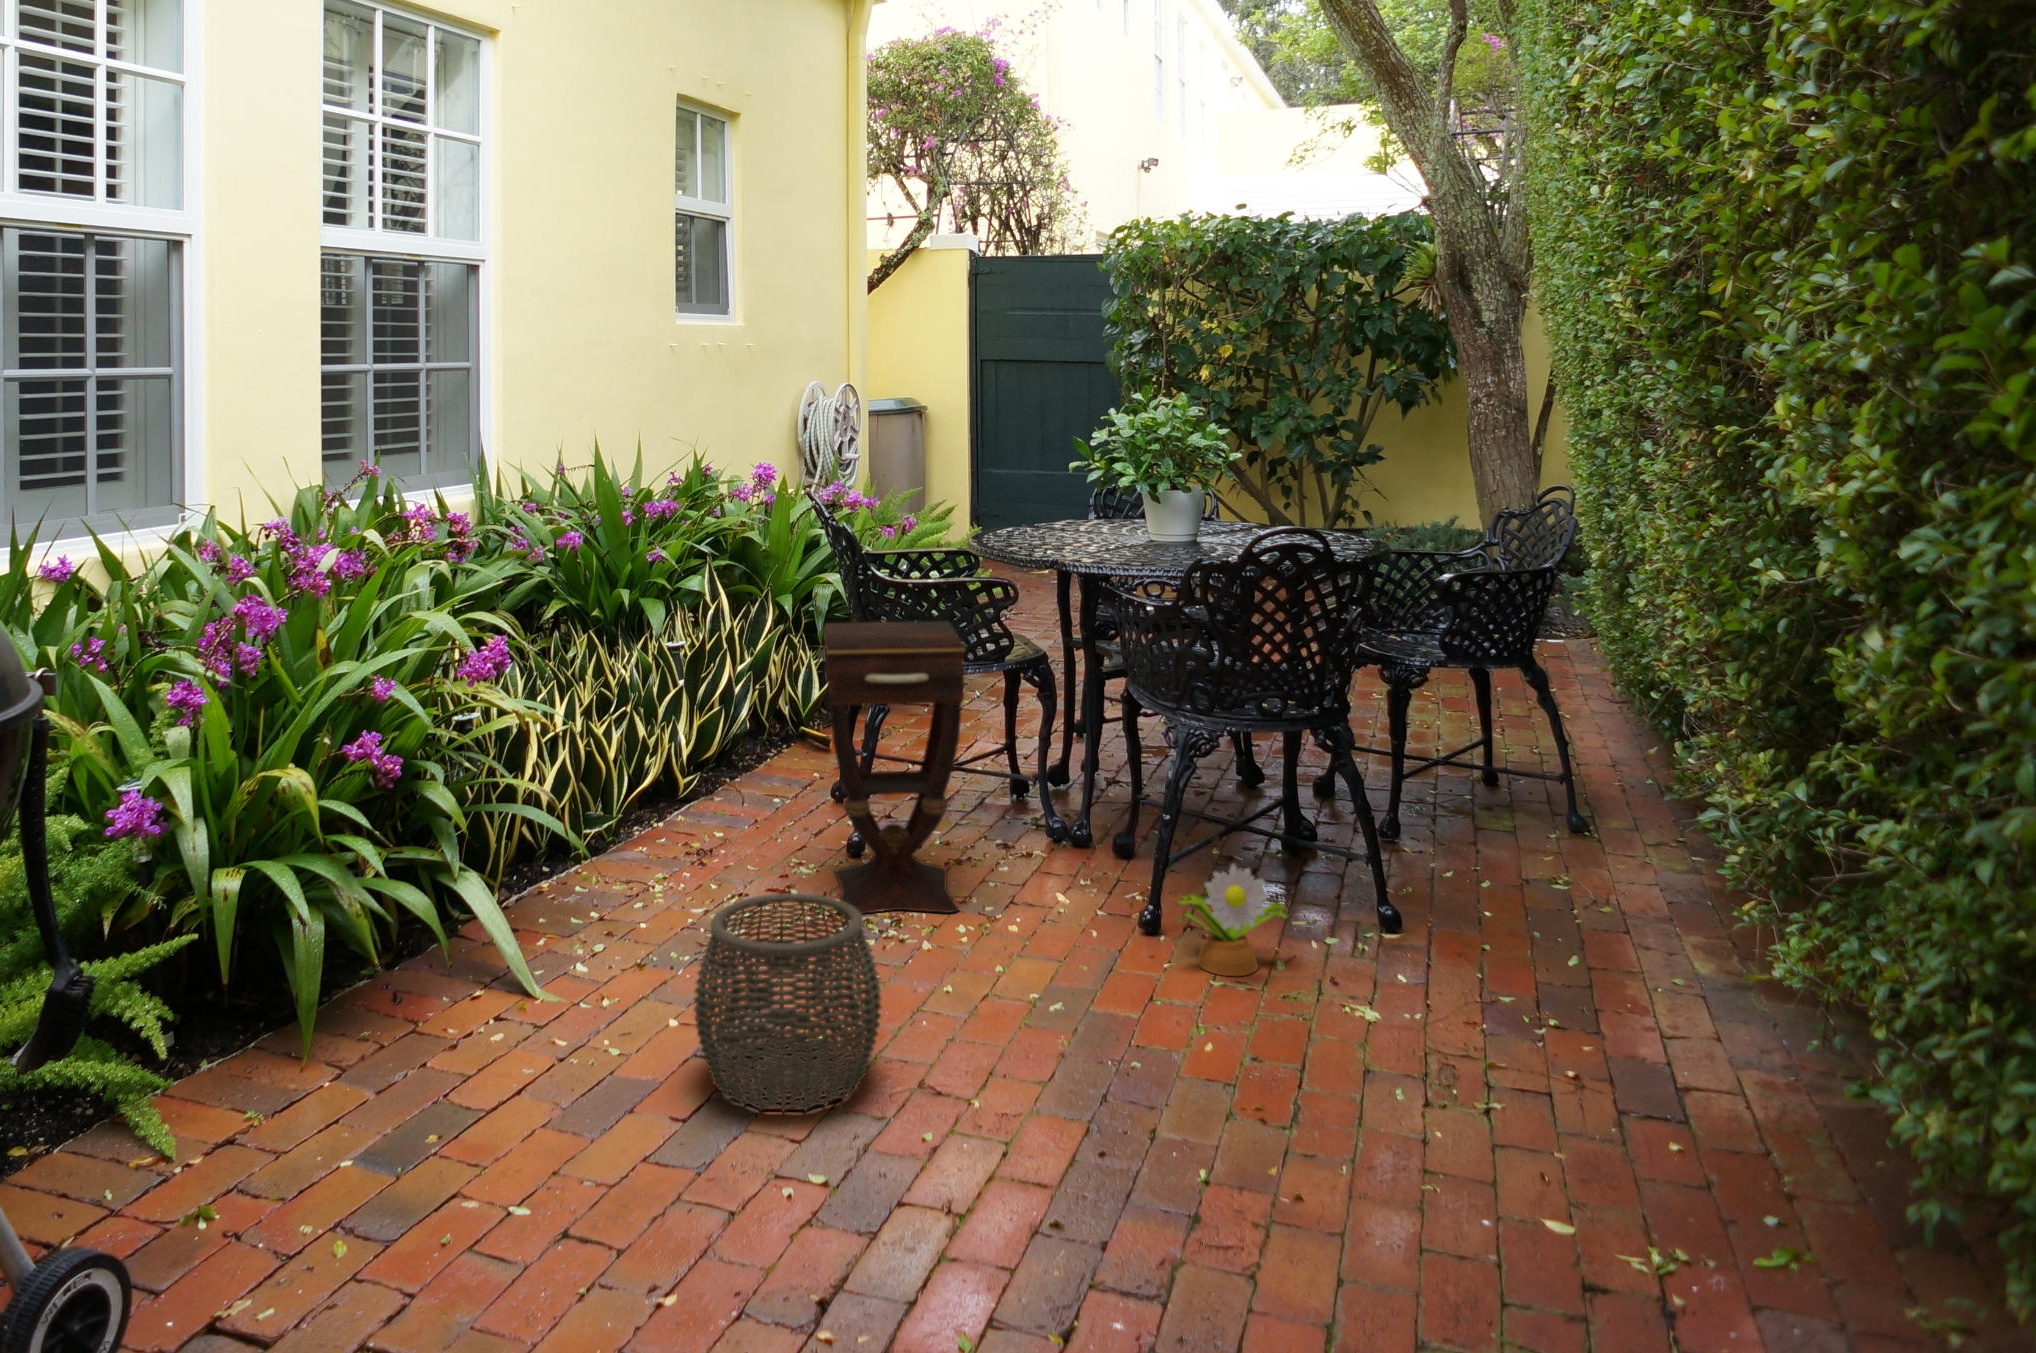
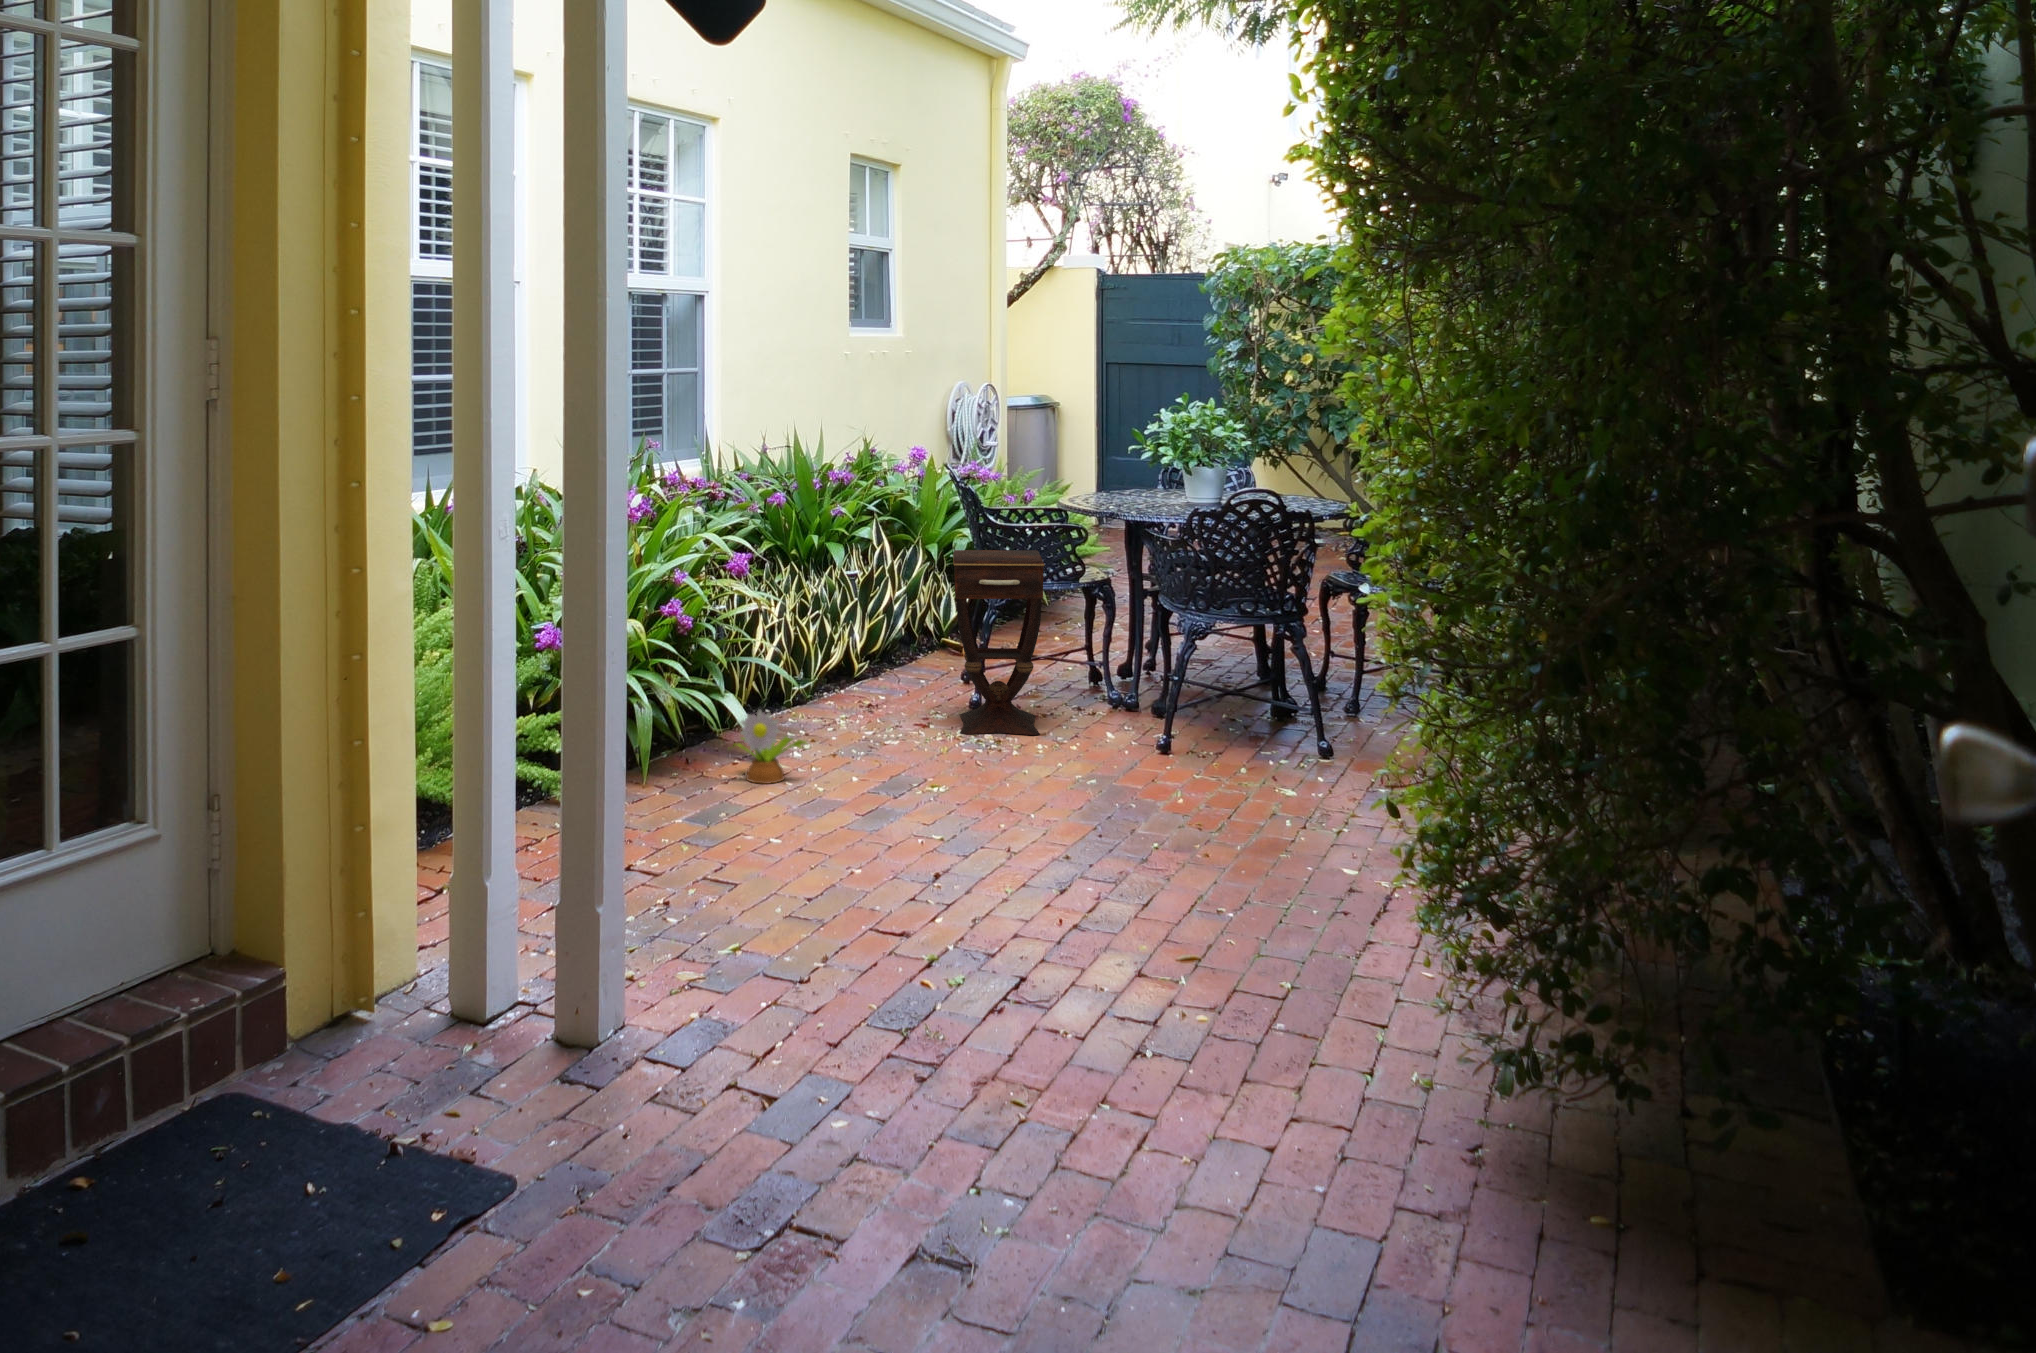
decorative plant: present [1176,864,1289,976] -> present [733,710,807,784]
woven basket: present [694,893,881,1111] -> none [871,693,980,805]

